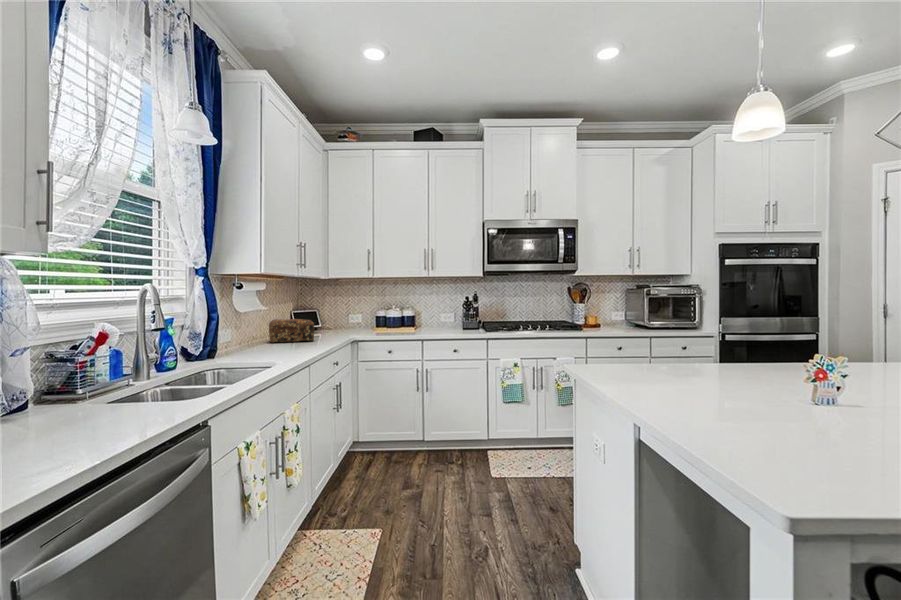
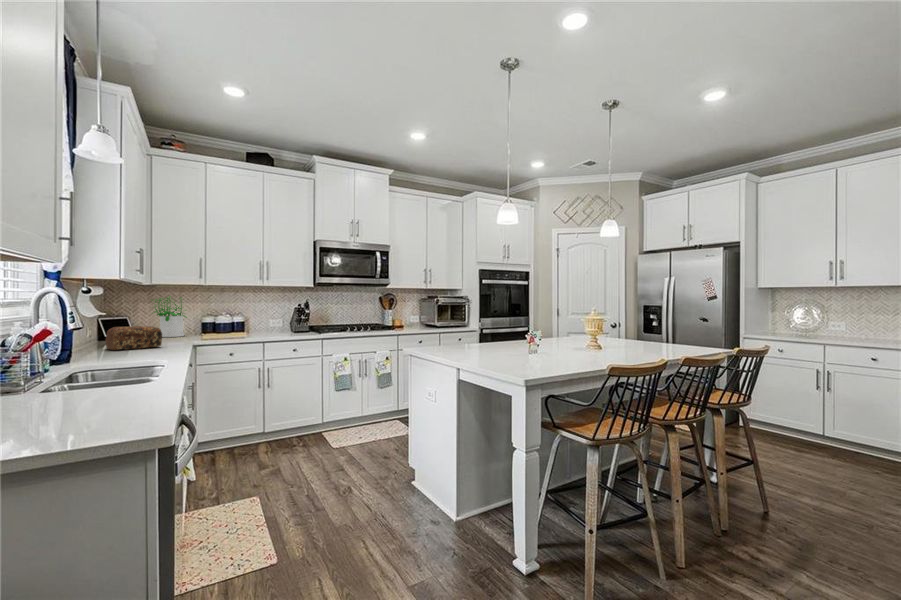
potted plant: none [335,290,364,330] -> present [154,297,187,337]

